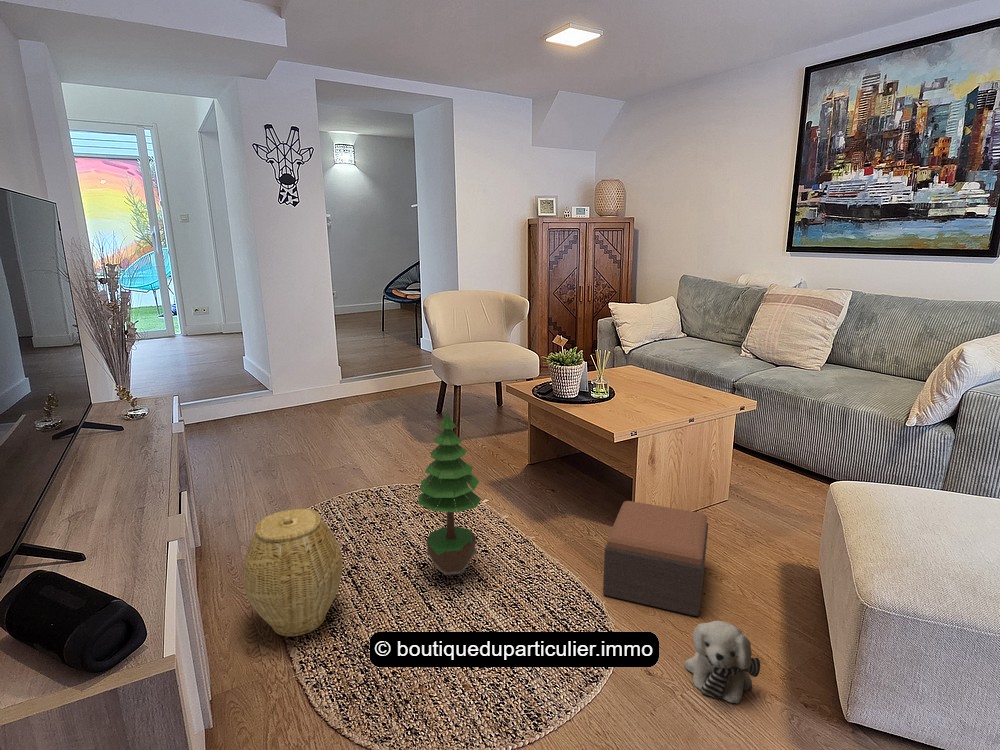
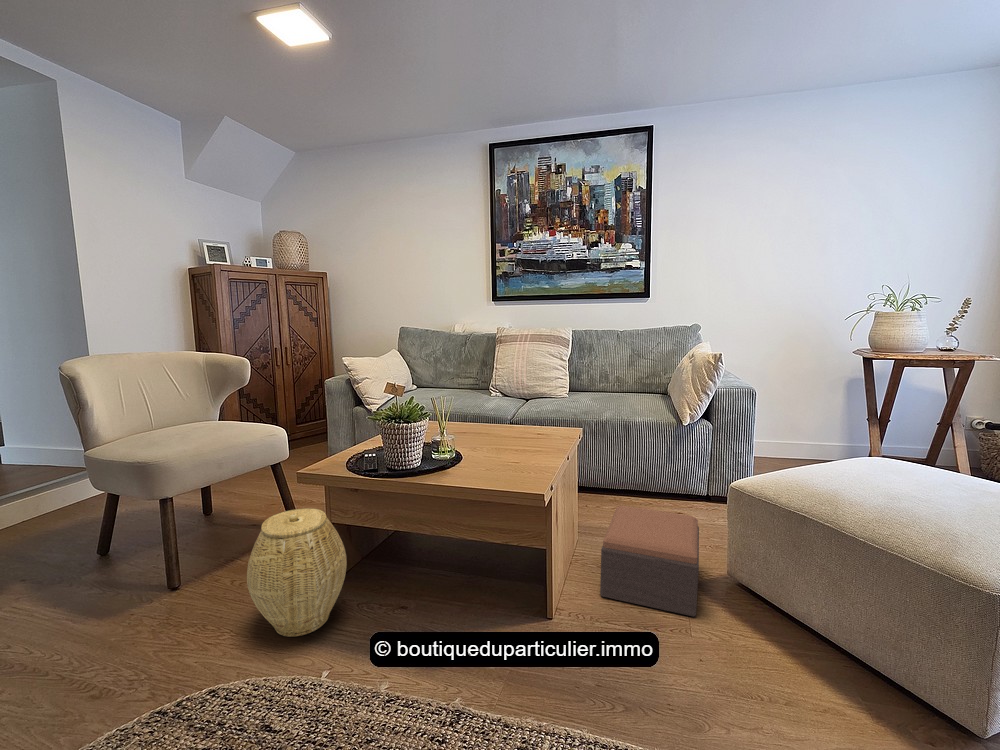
potted tree: present [418,412,481,575] -> none [422,416,482,578]
plush toy: present [685,621,760,704] -> none [687,617,766,705]

